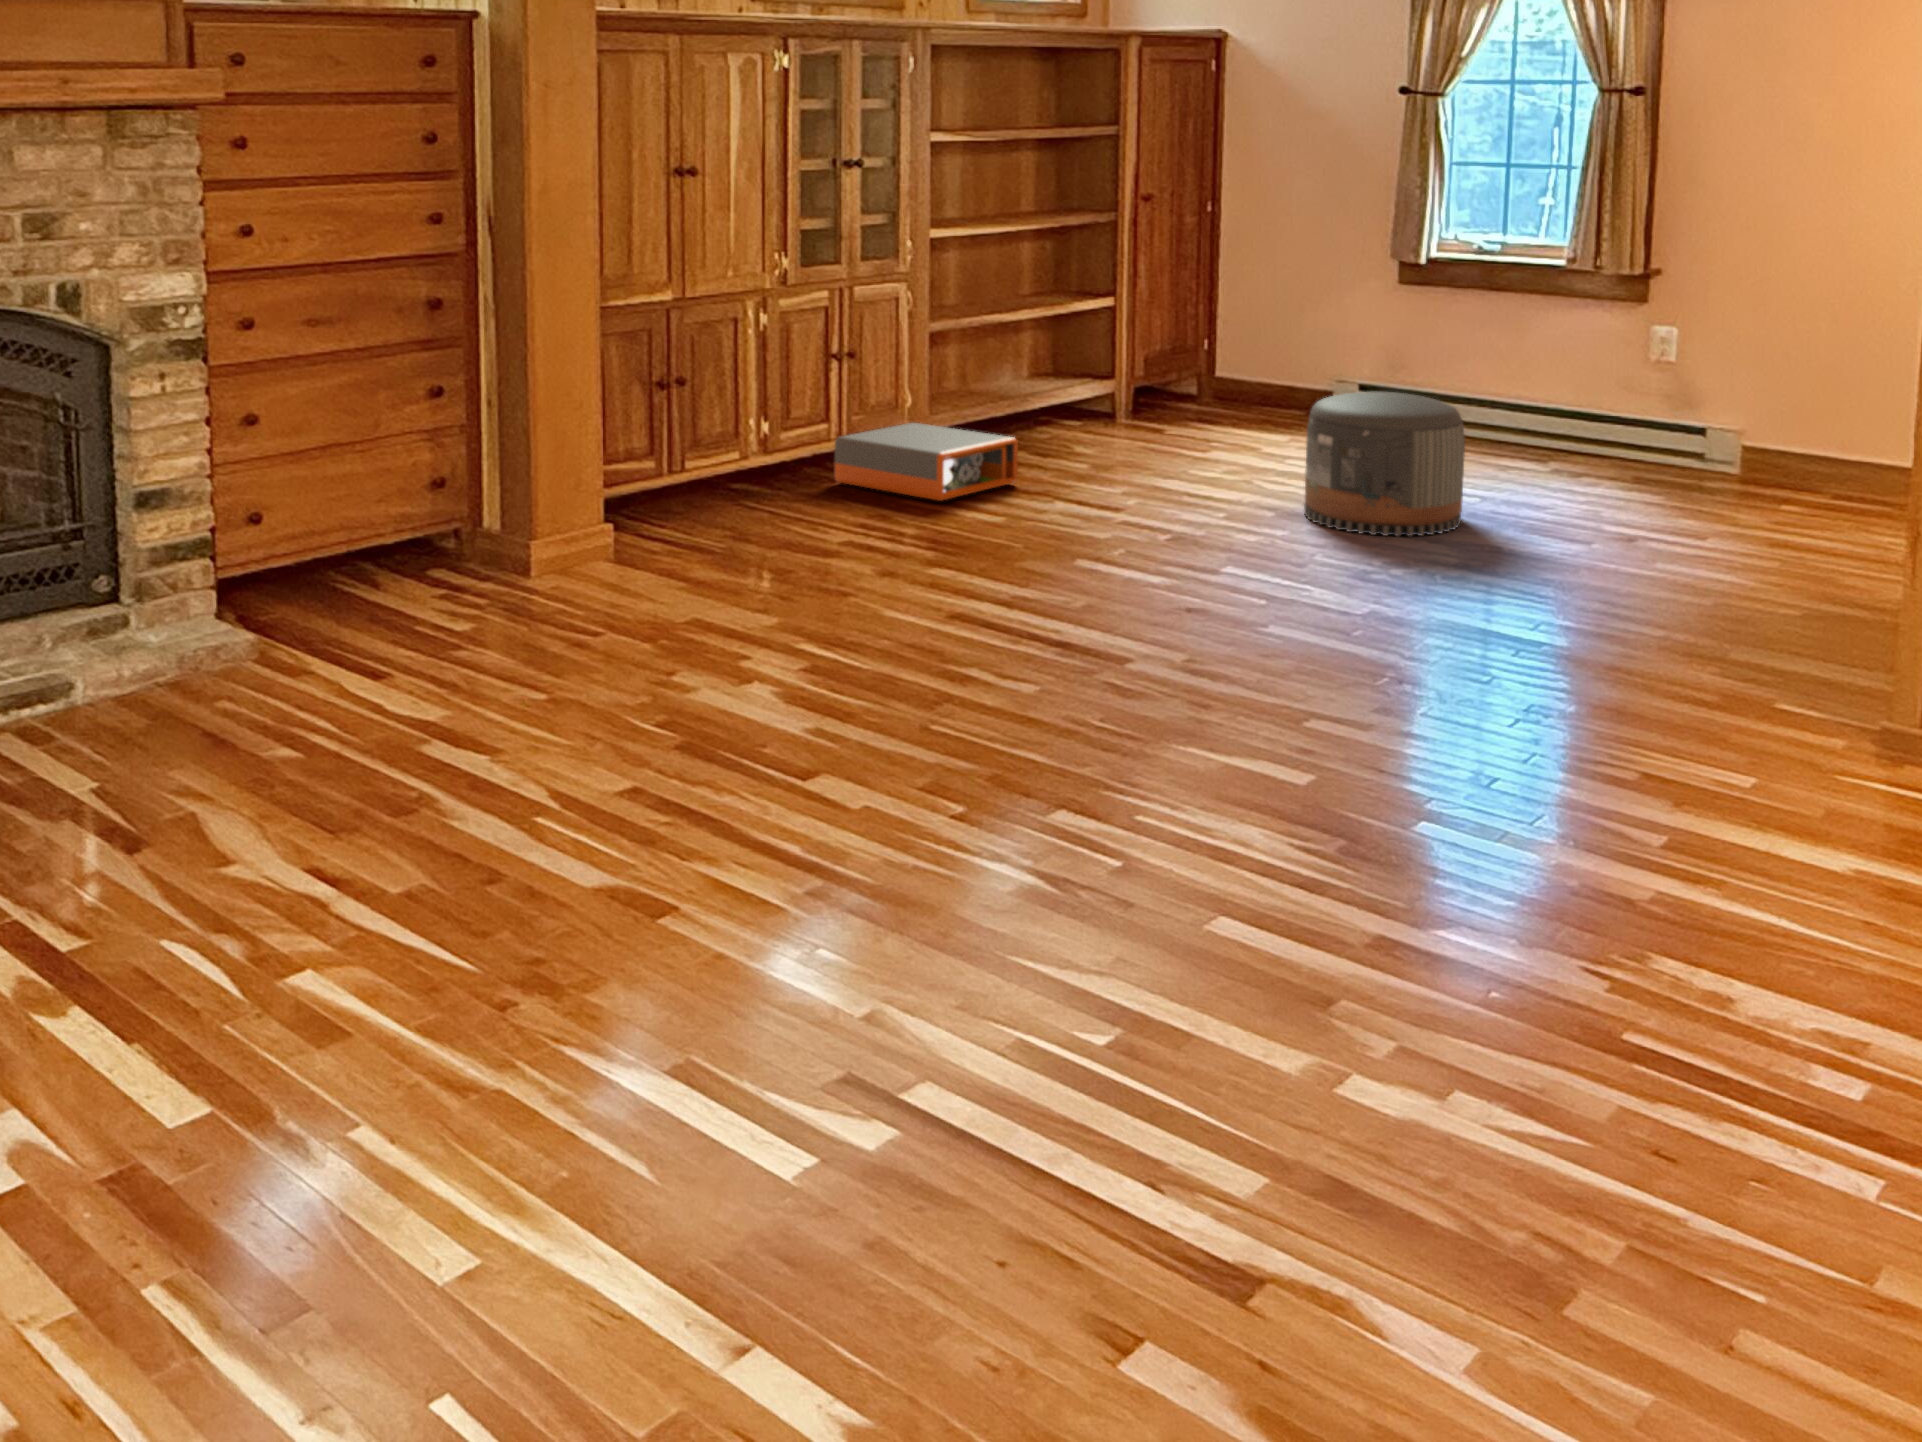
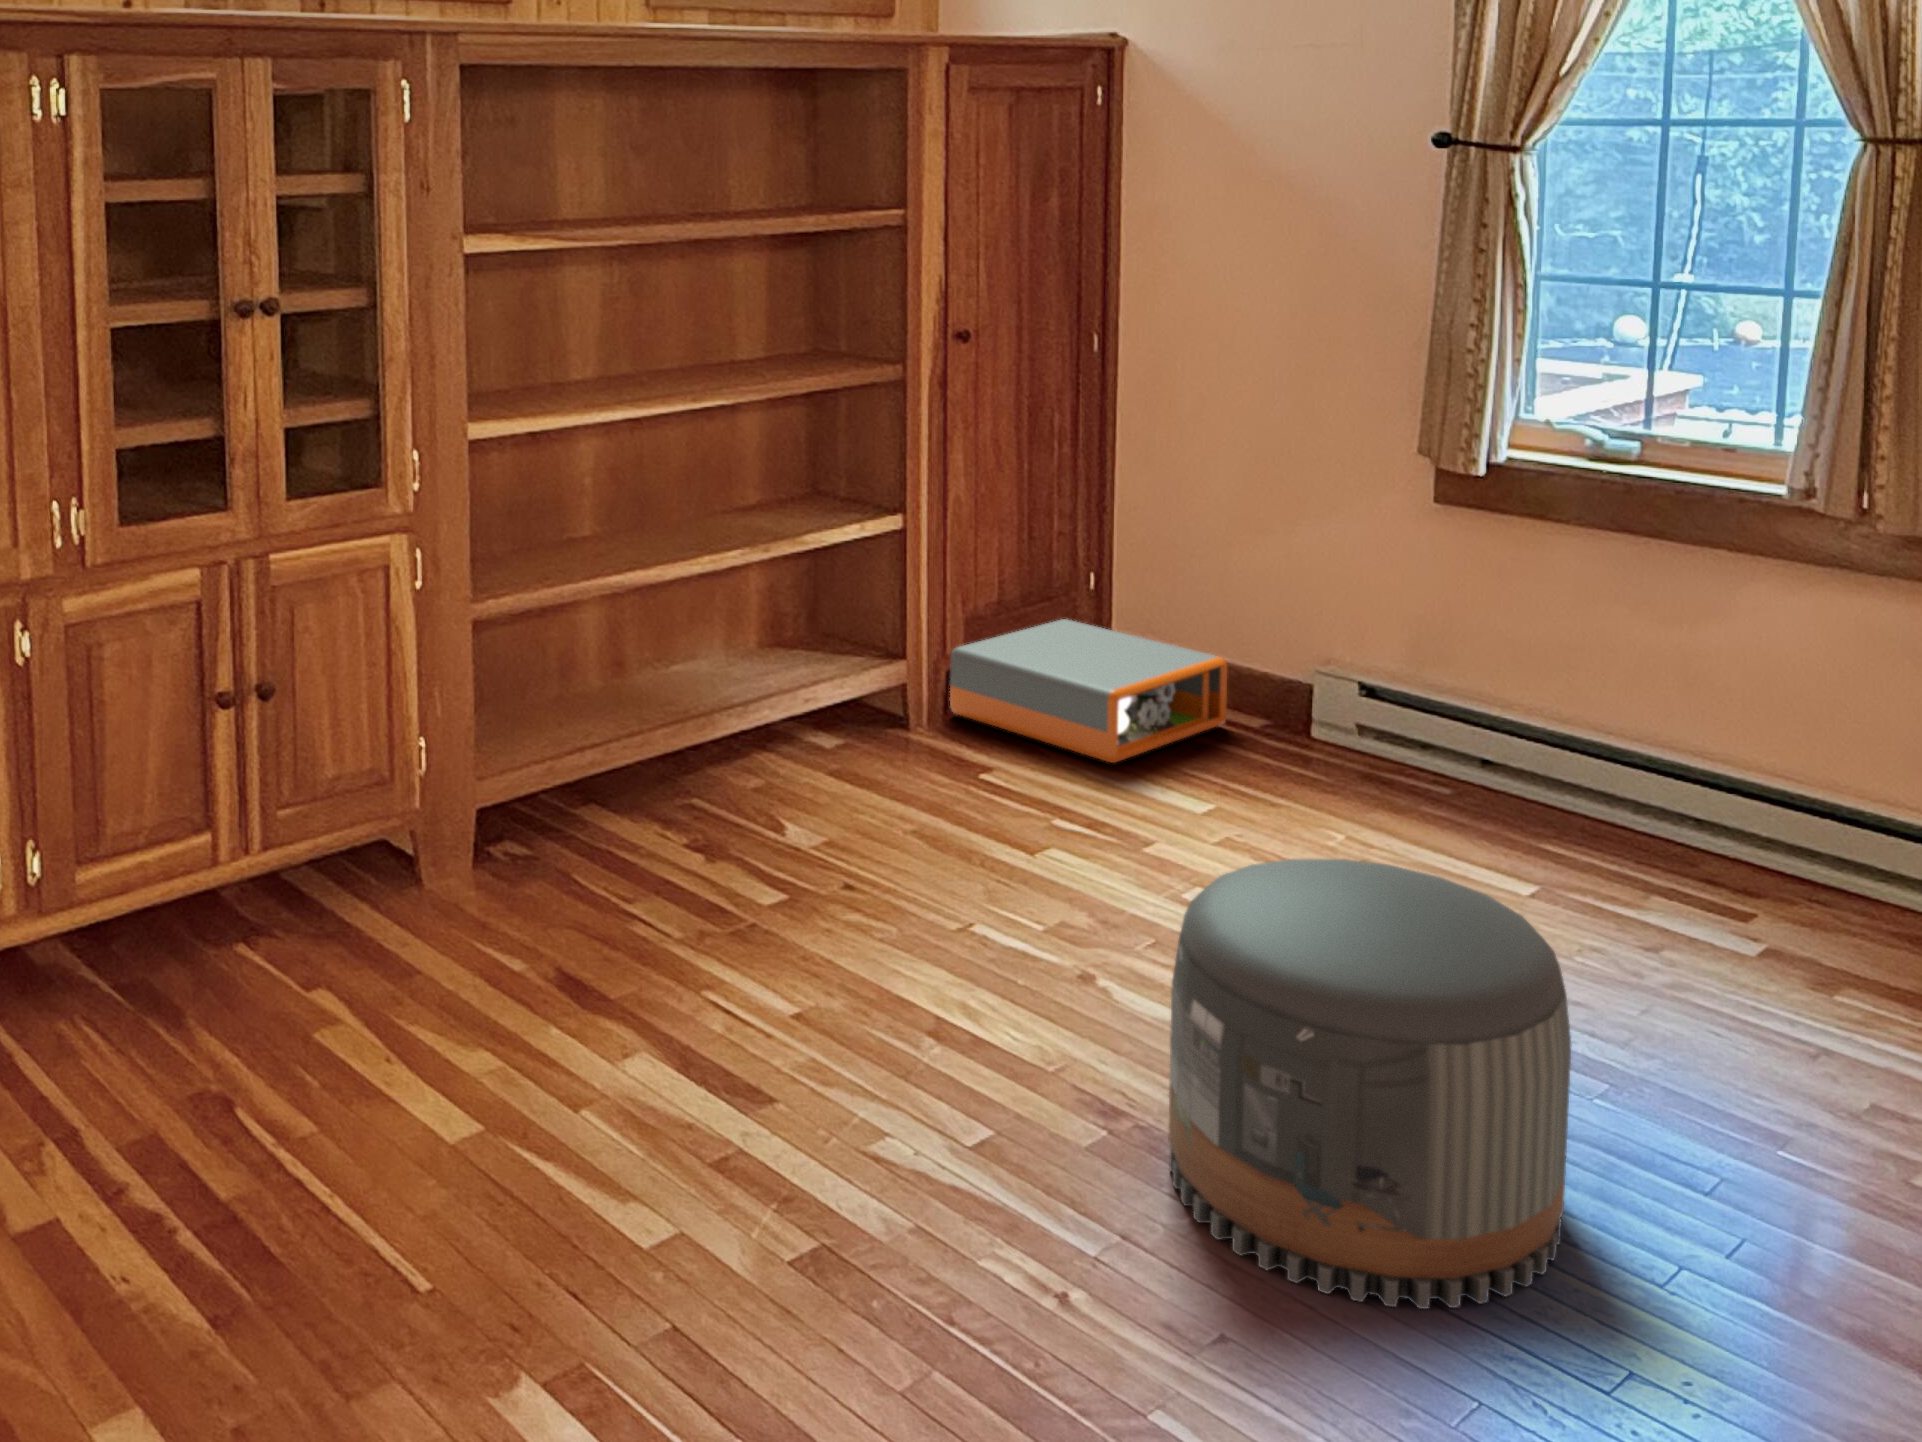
storage box: present [835,423,1018,501] -> present [950,619,1227,763]

